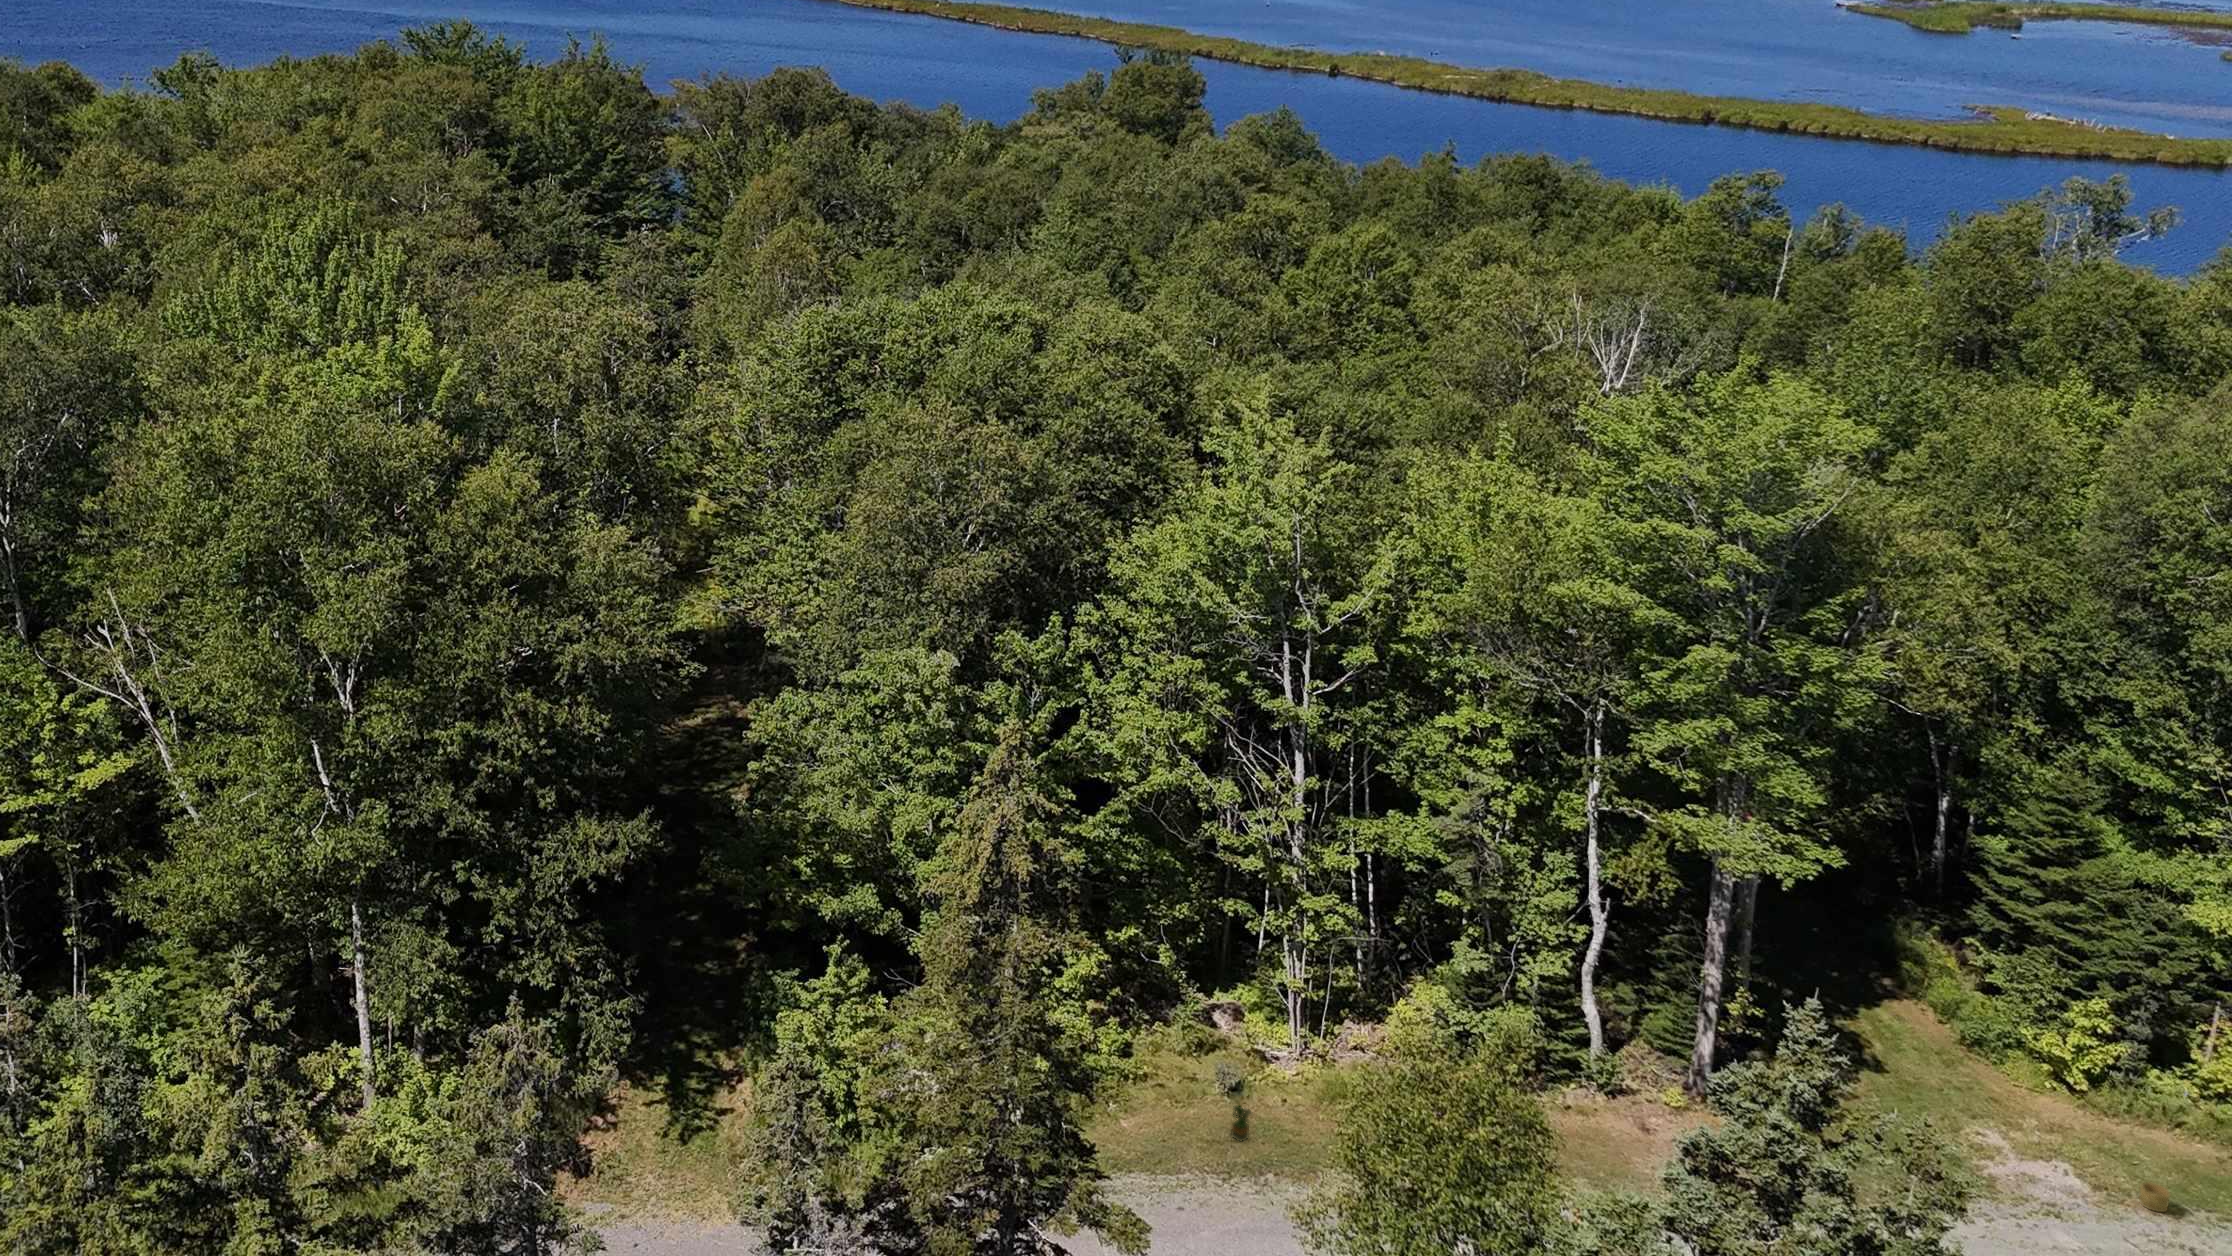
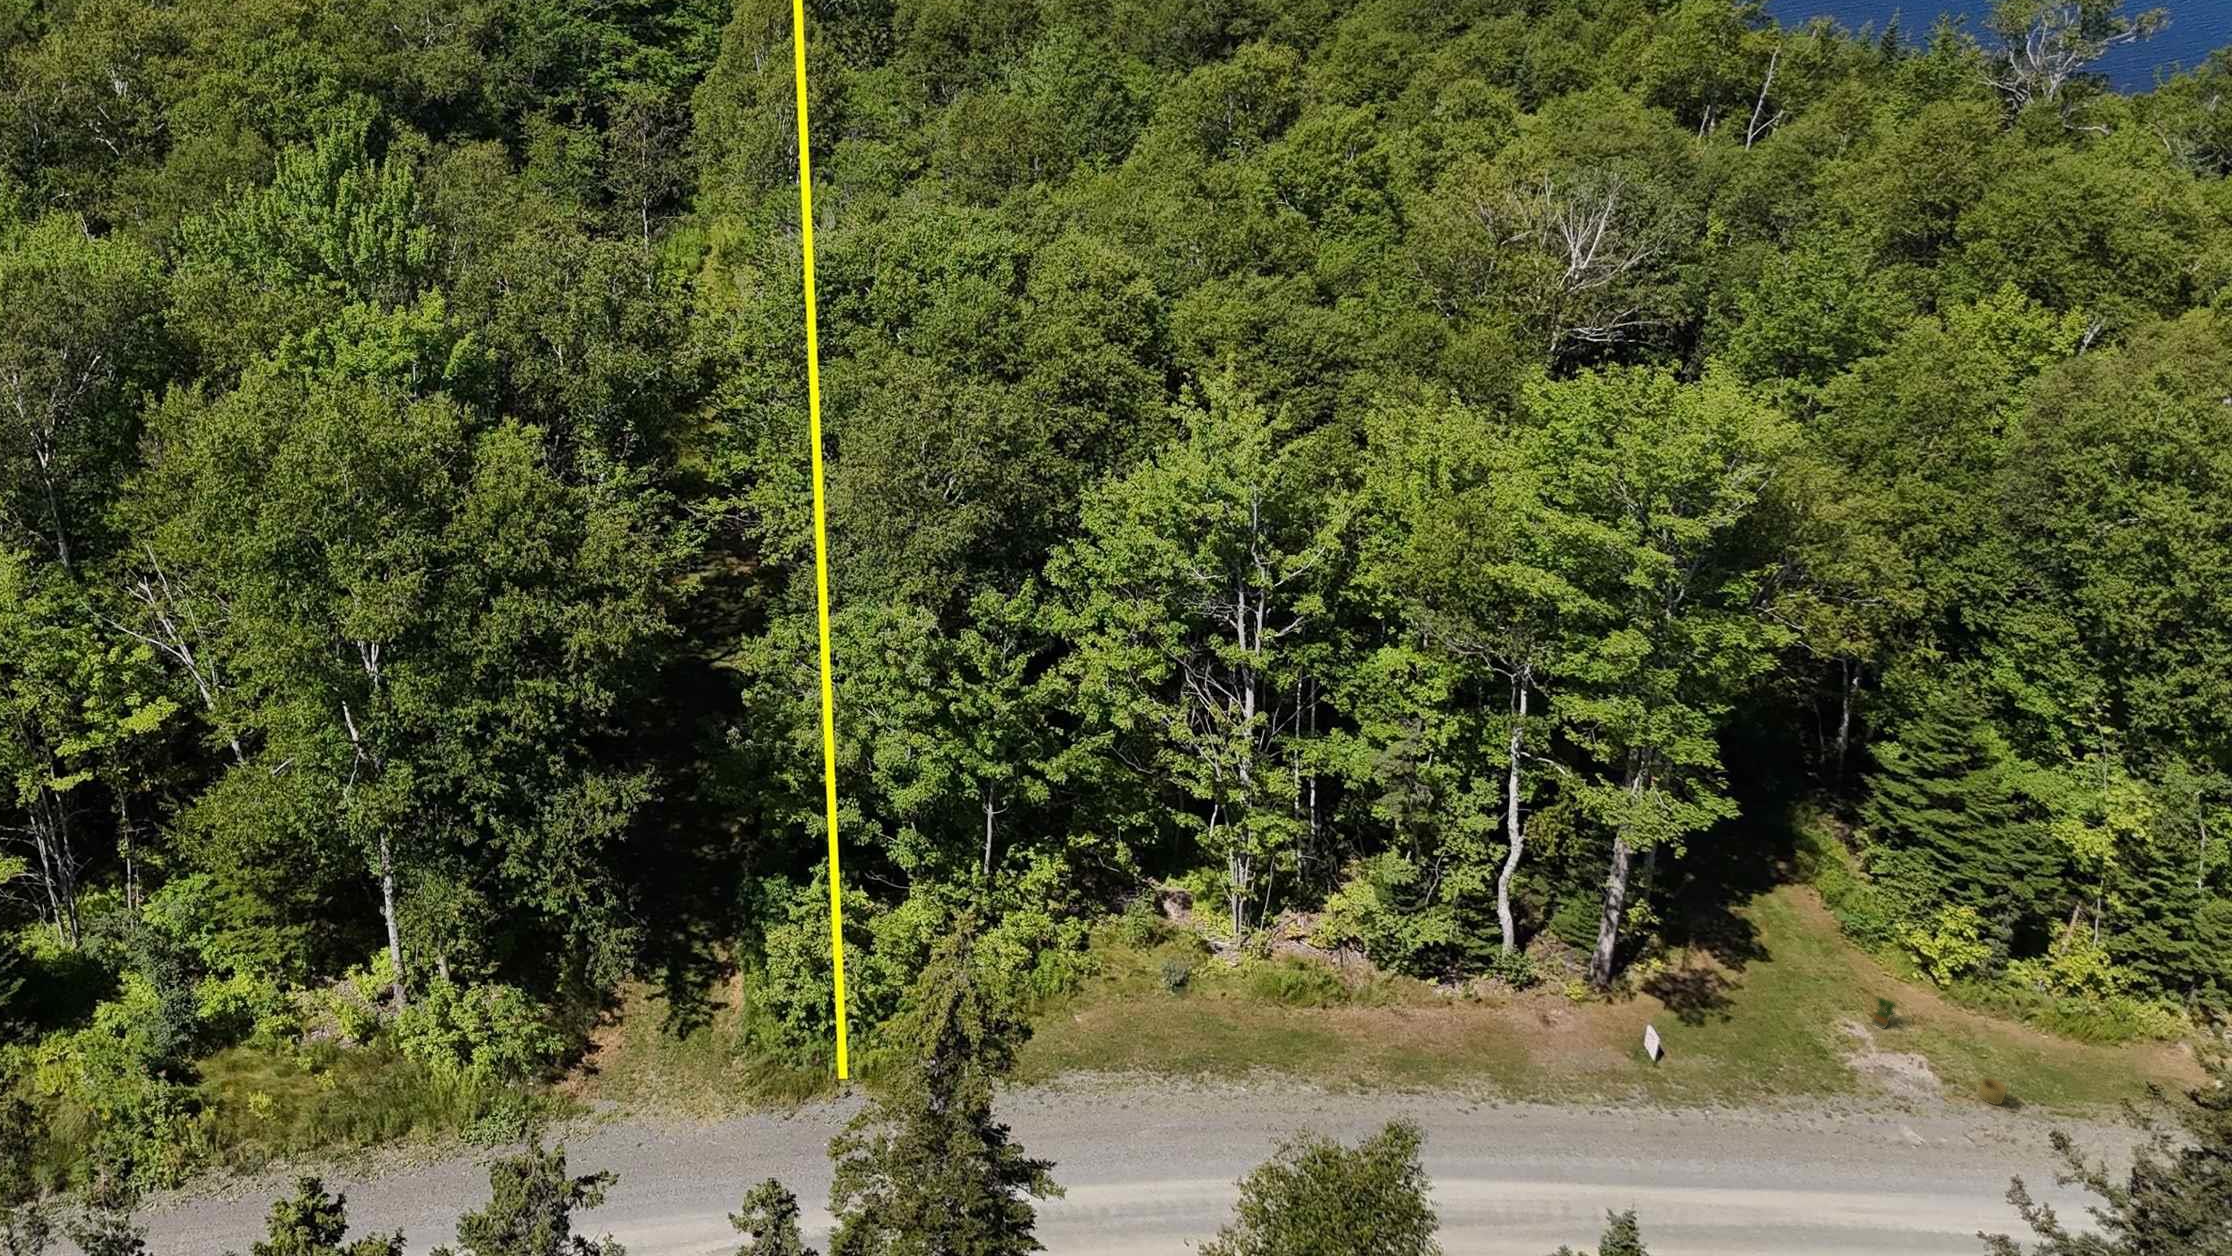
potted tree: present [1231,1105,1252,1141] -> present [1873,998,1896,1028]

